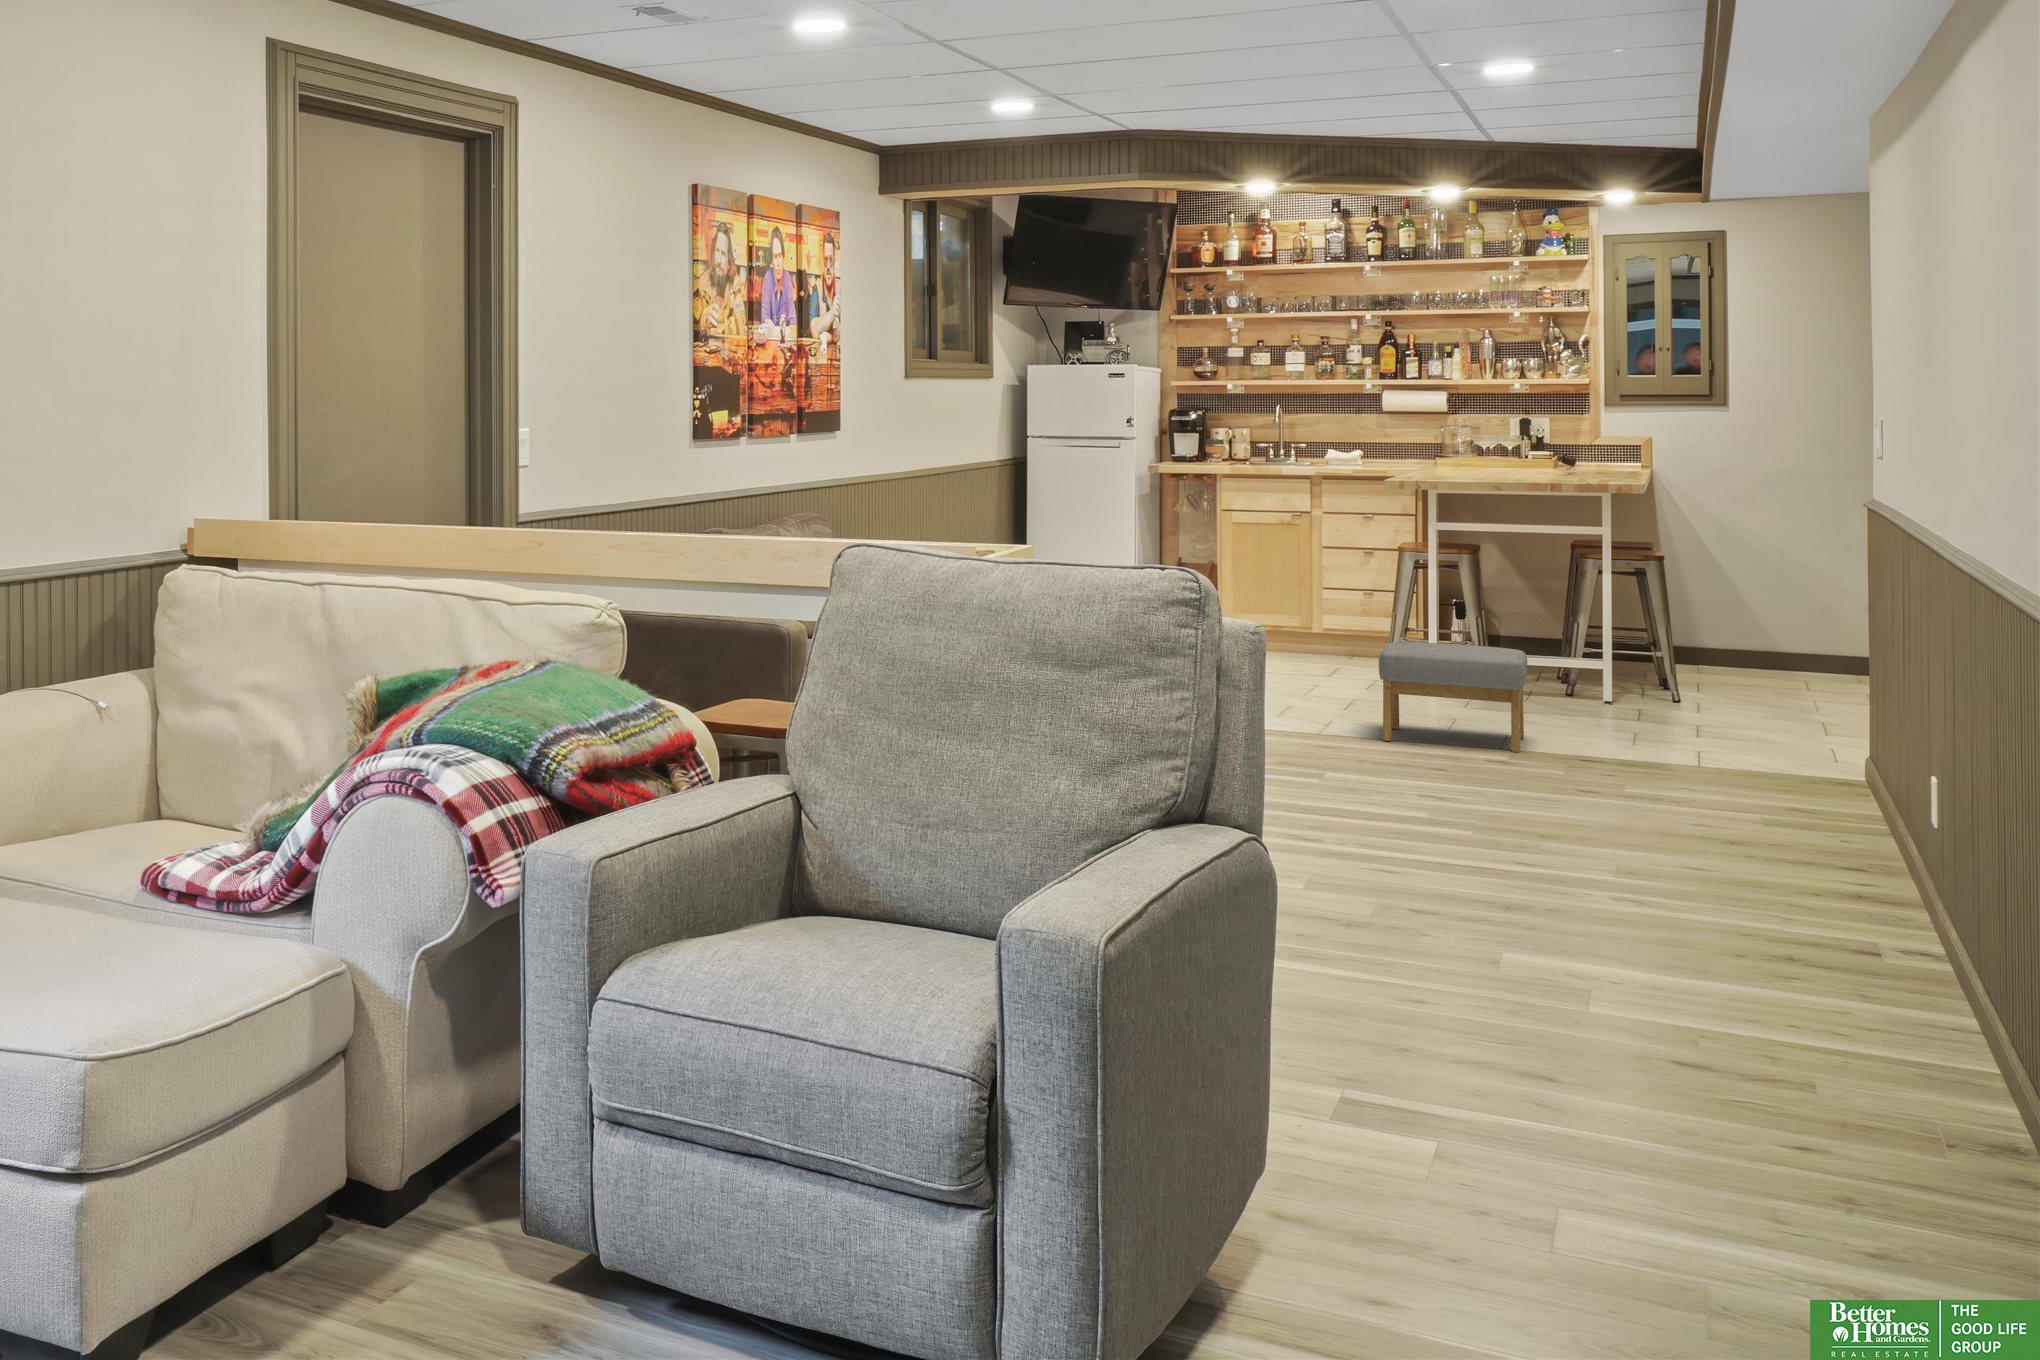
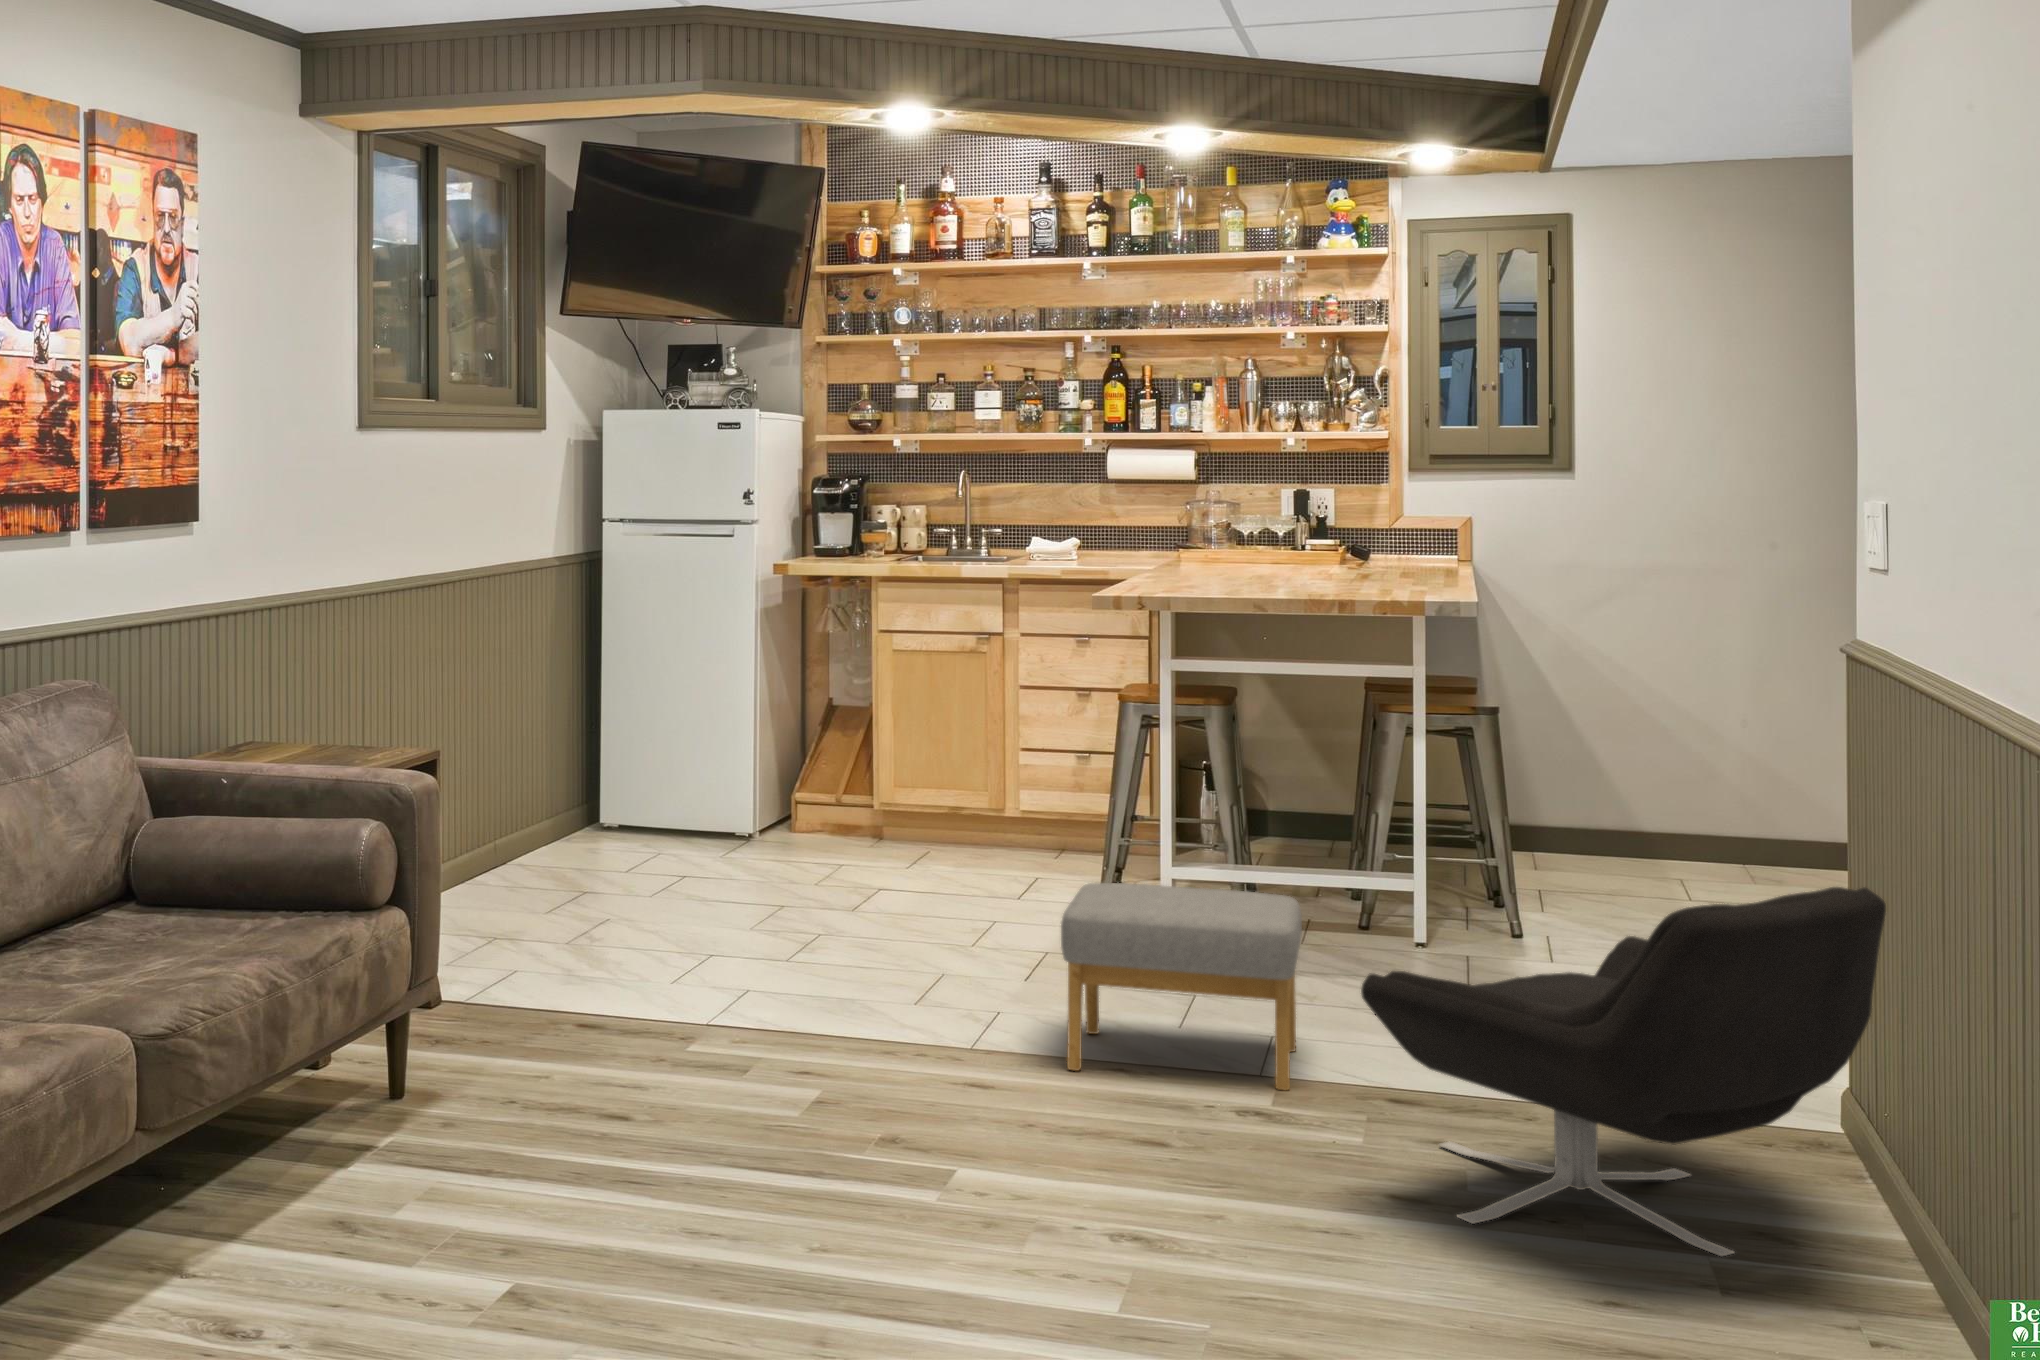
lounge chair: none [1563,622,1868,812] -> present [1361,887,1886,1256]

